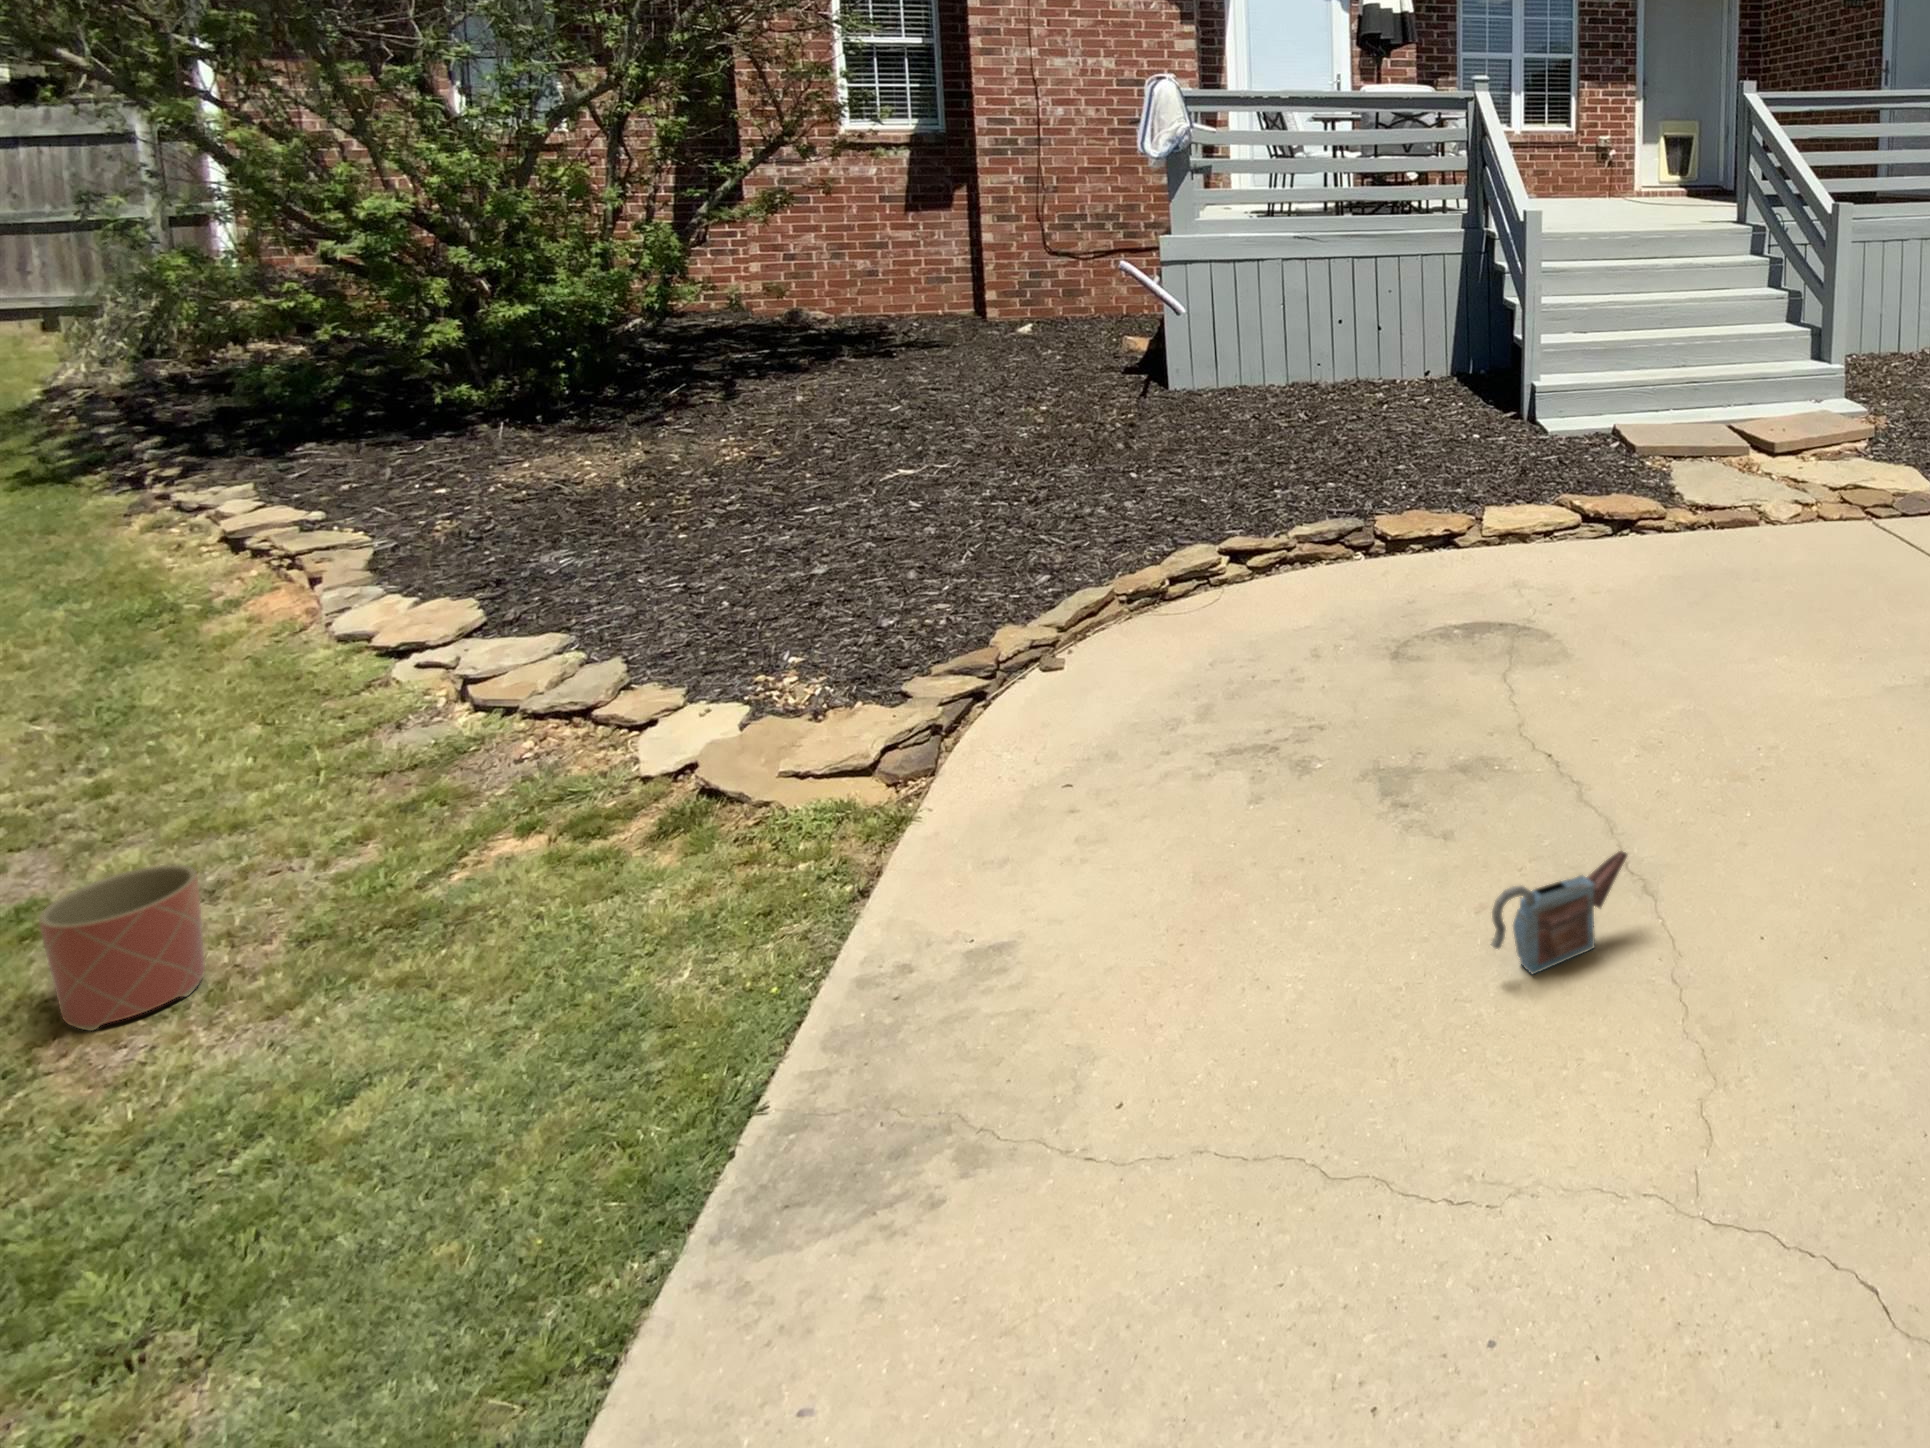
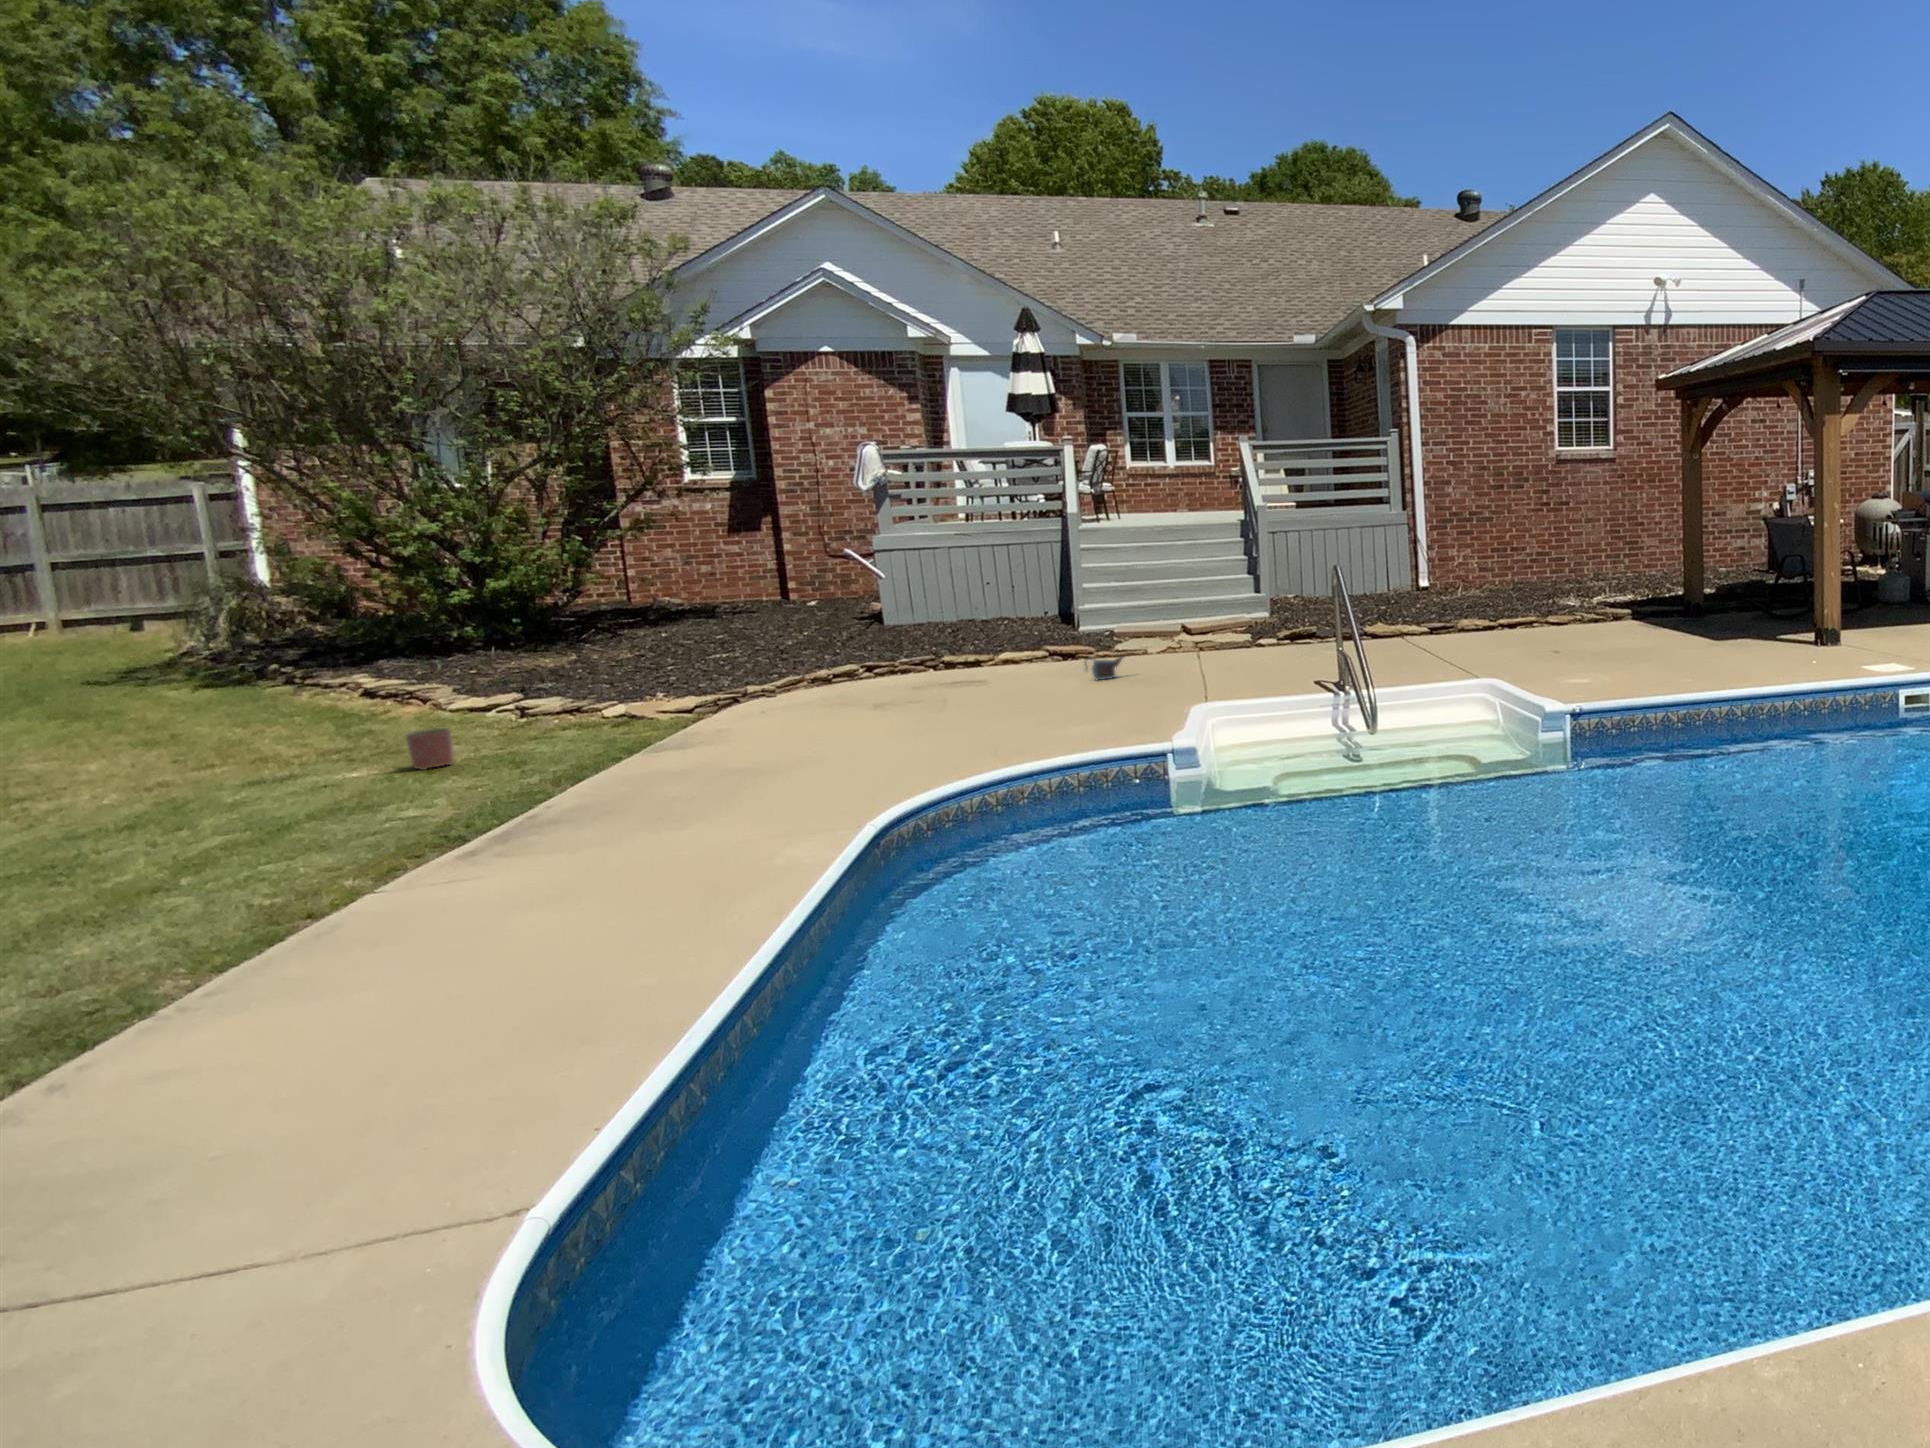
watering can: present [1491,851,1627,974] -> present [1085,656,1124,680]

